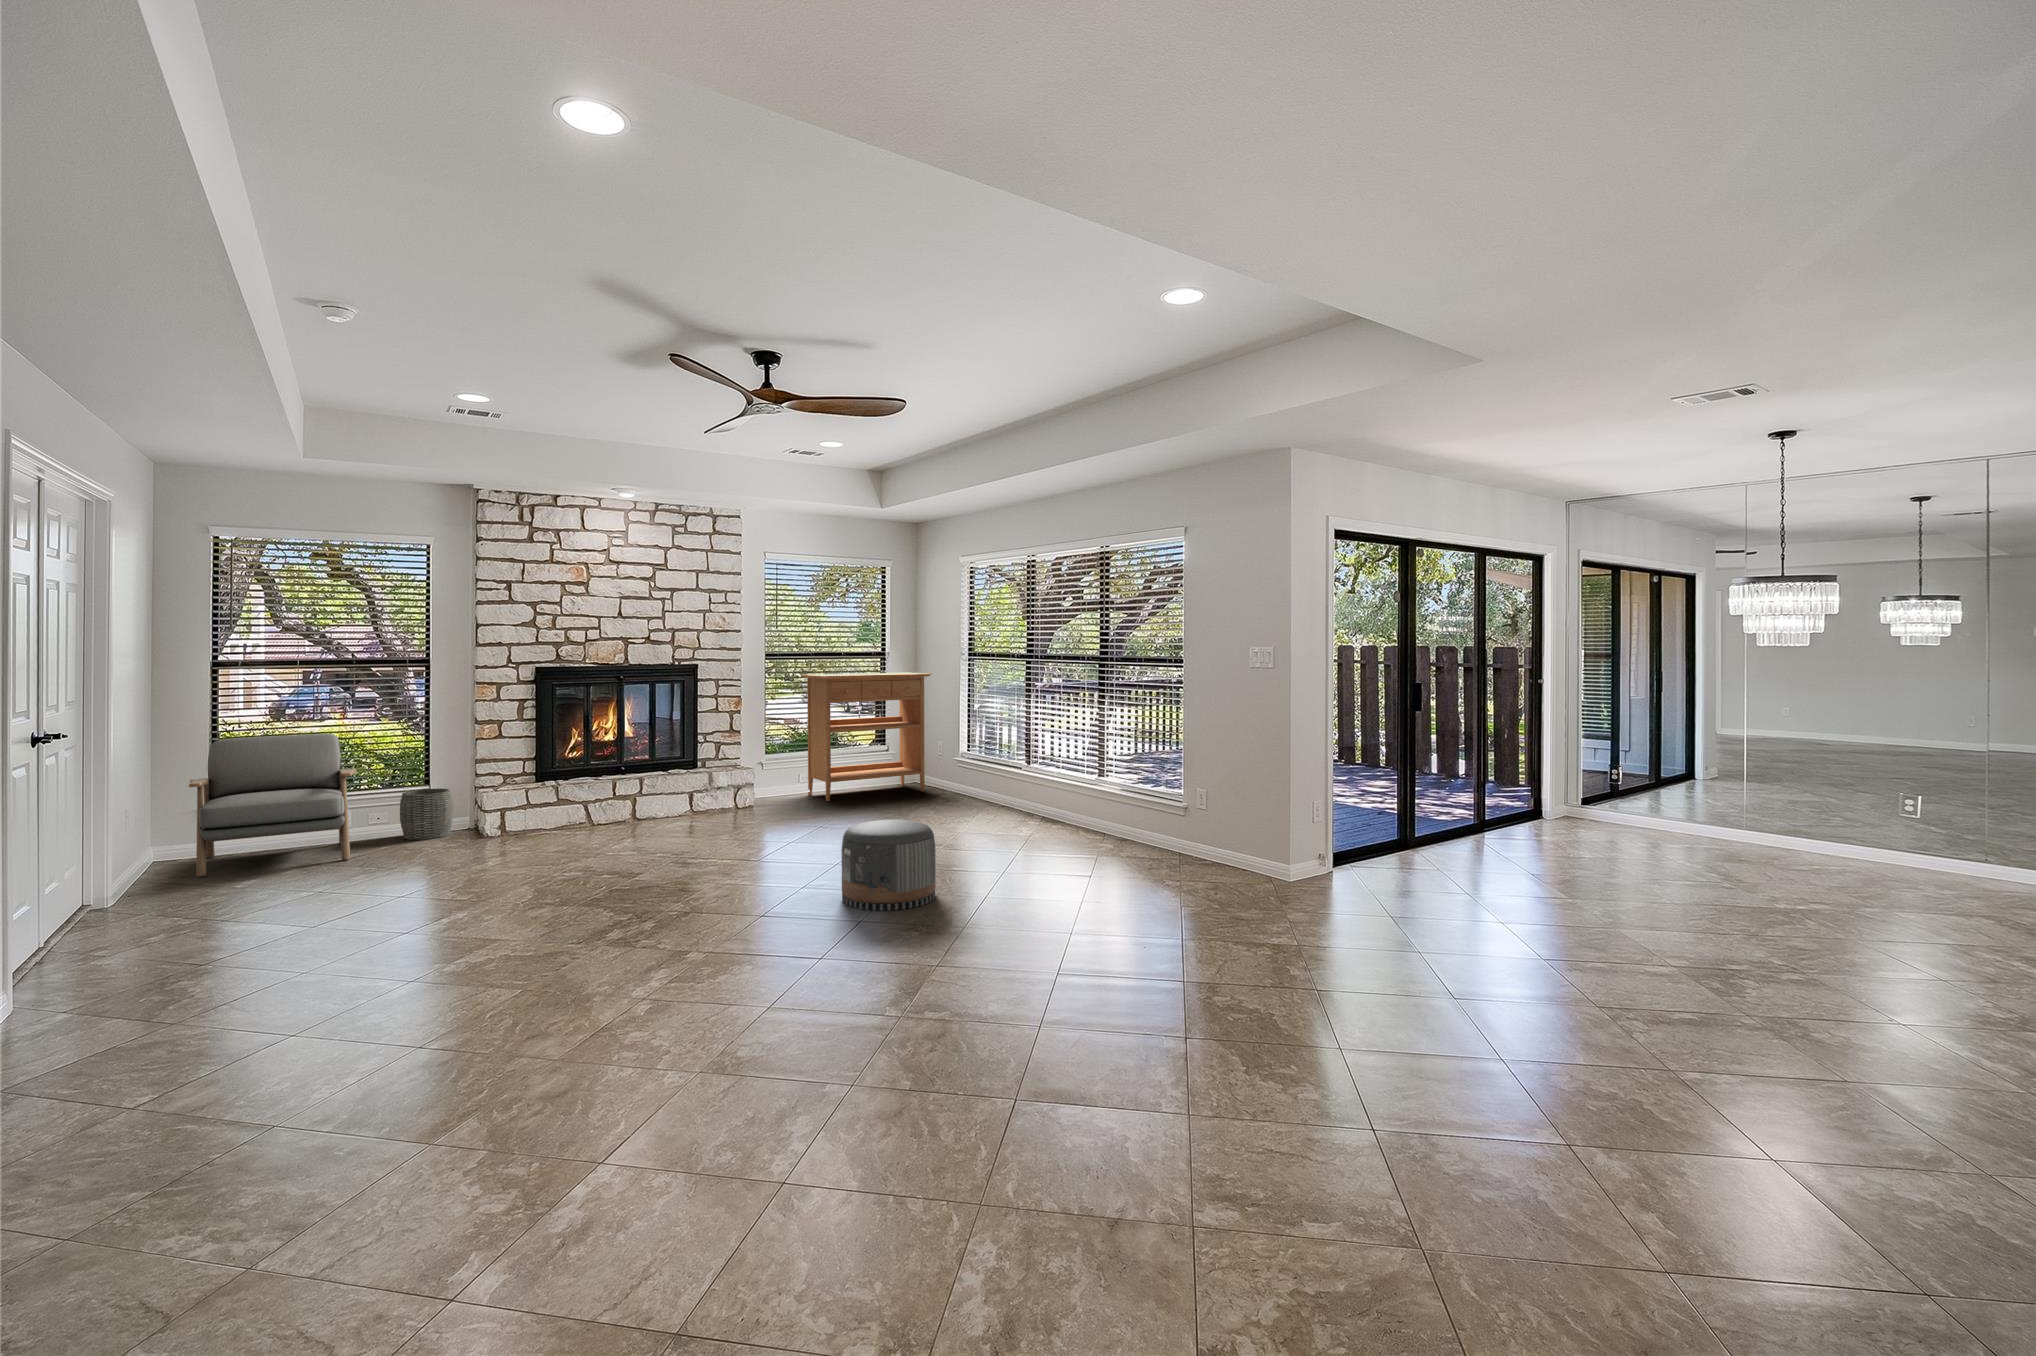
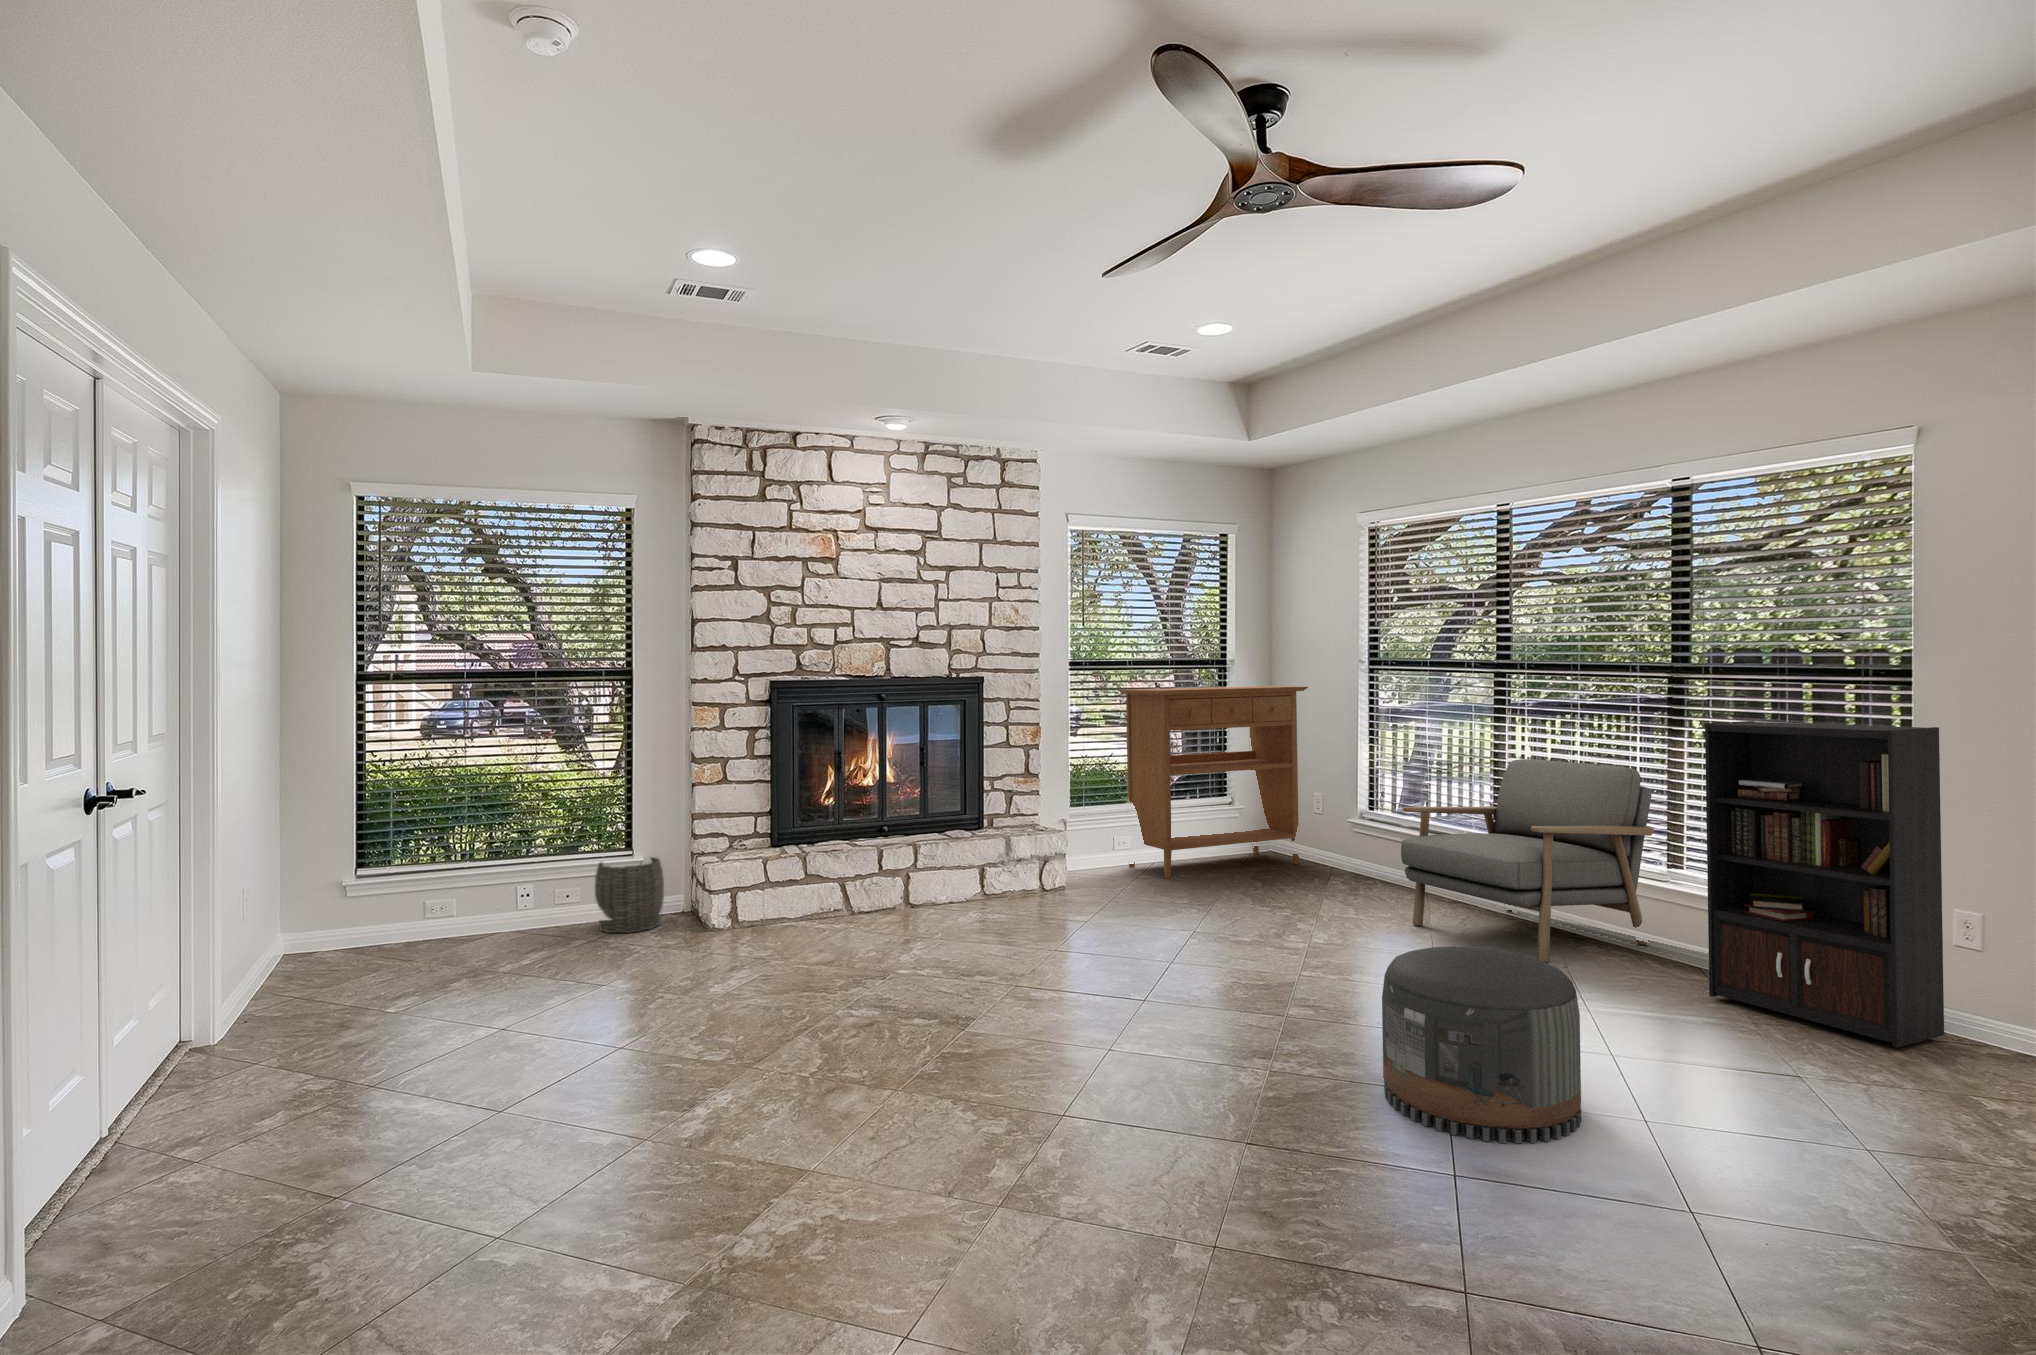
bookcase: none [1069,701,1200,868] -> present [1705,721,1944,1048]
armchair: present [189,734,357,877] -> present [1401,759,1654,962]

